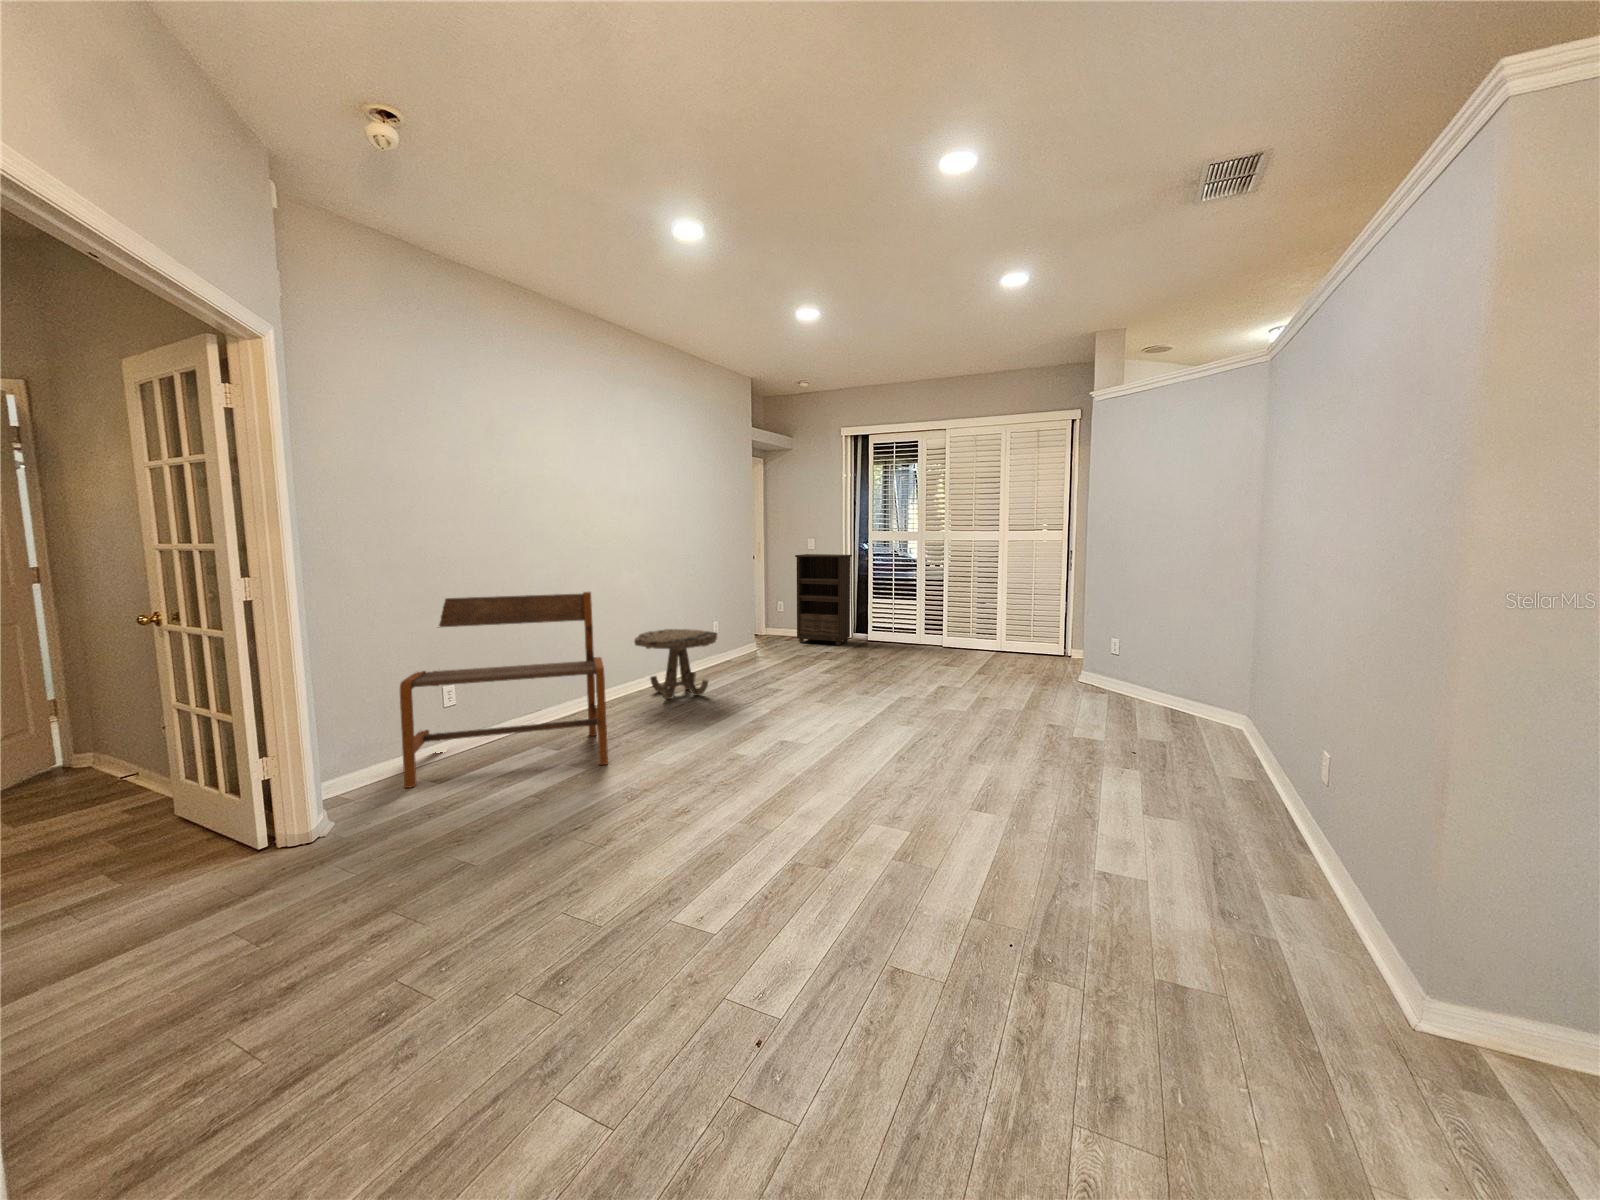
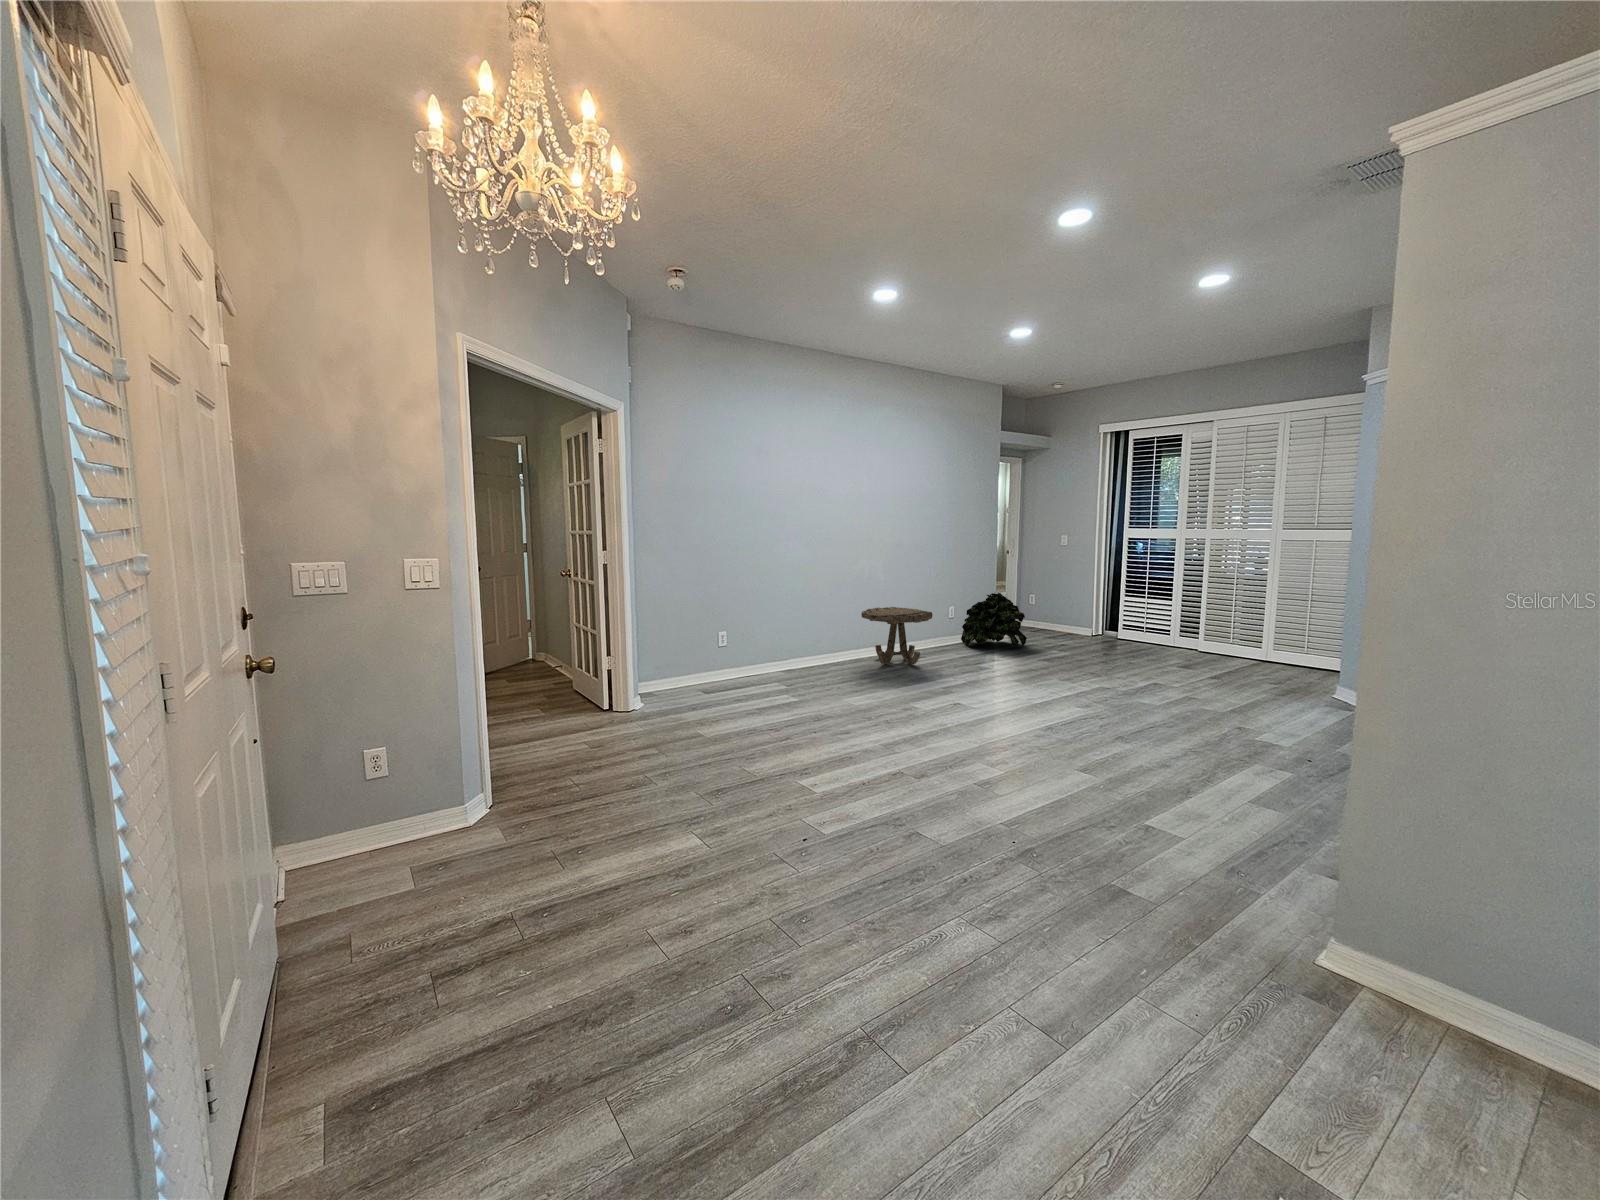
bookshelf: present [795,554,852,645] -> none [1037,548,1100,639]
bench: present [400,592,608,788] -> none [684,569,821,699]
potted plant: none [732,604,801,665] -> present [961,593,1027,648]

